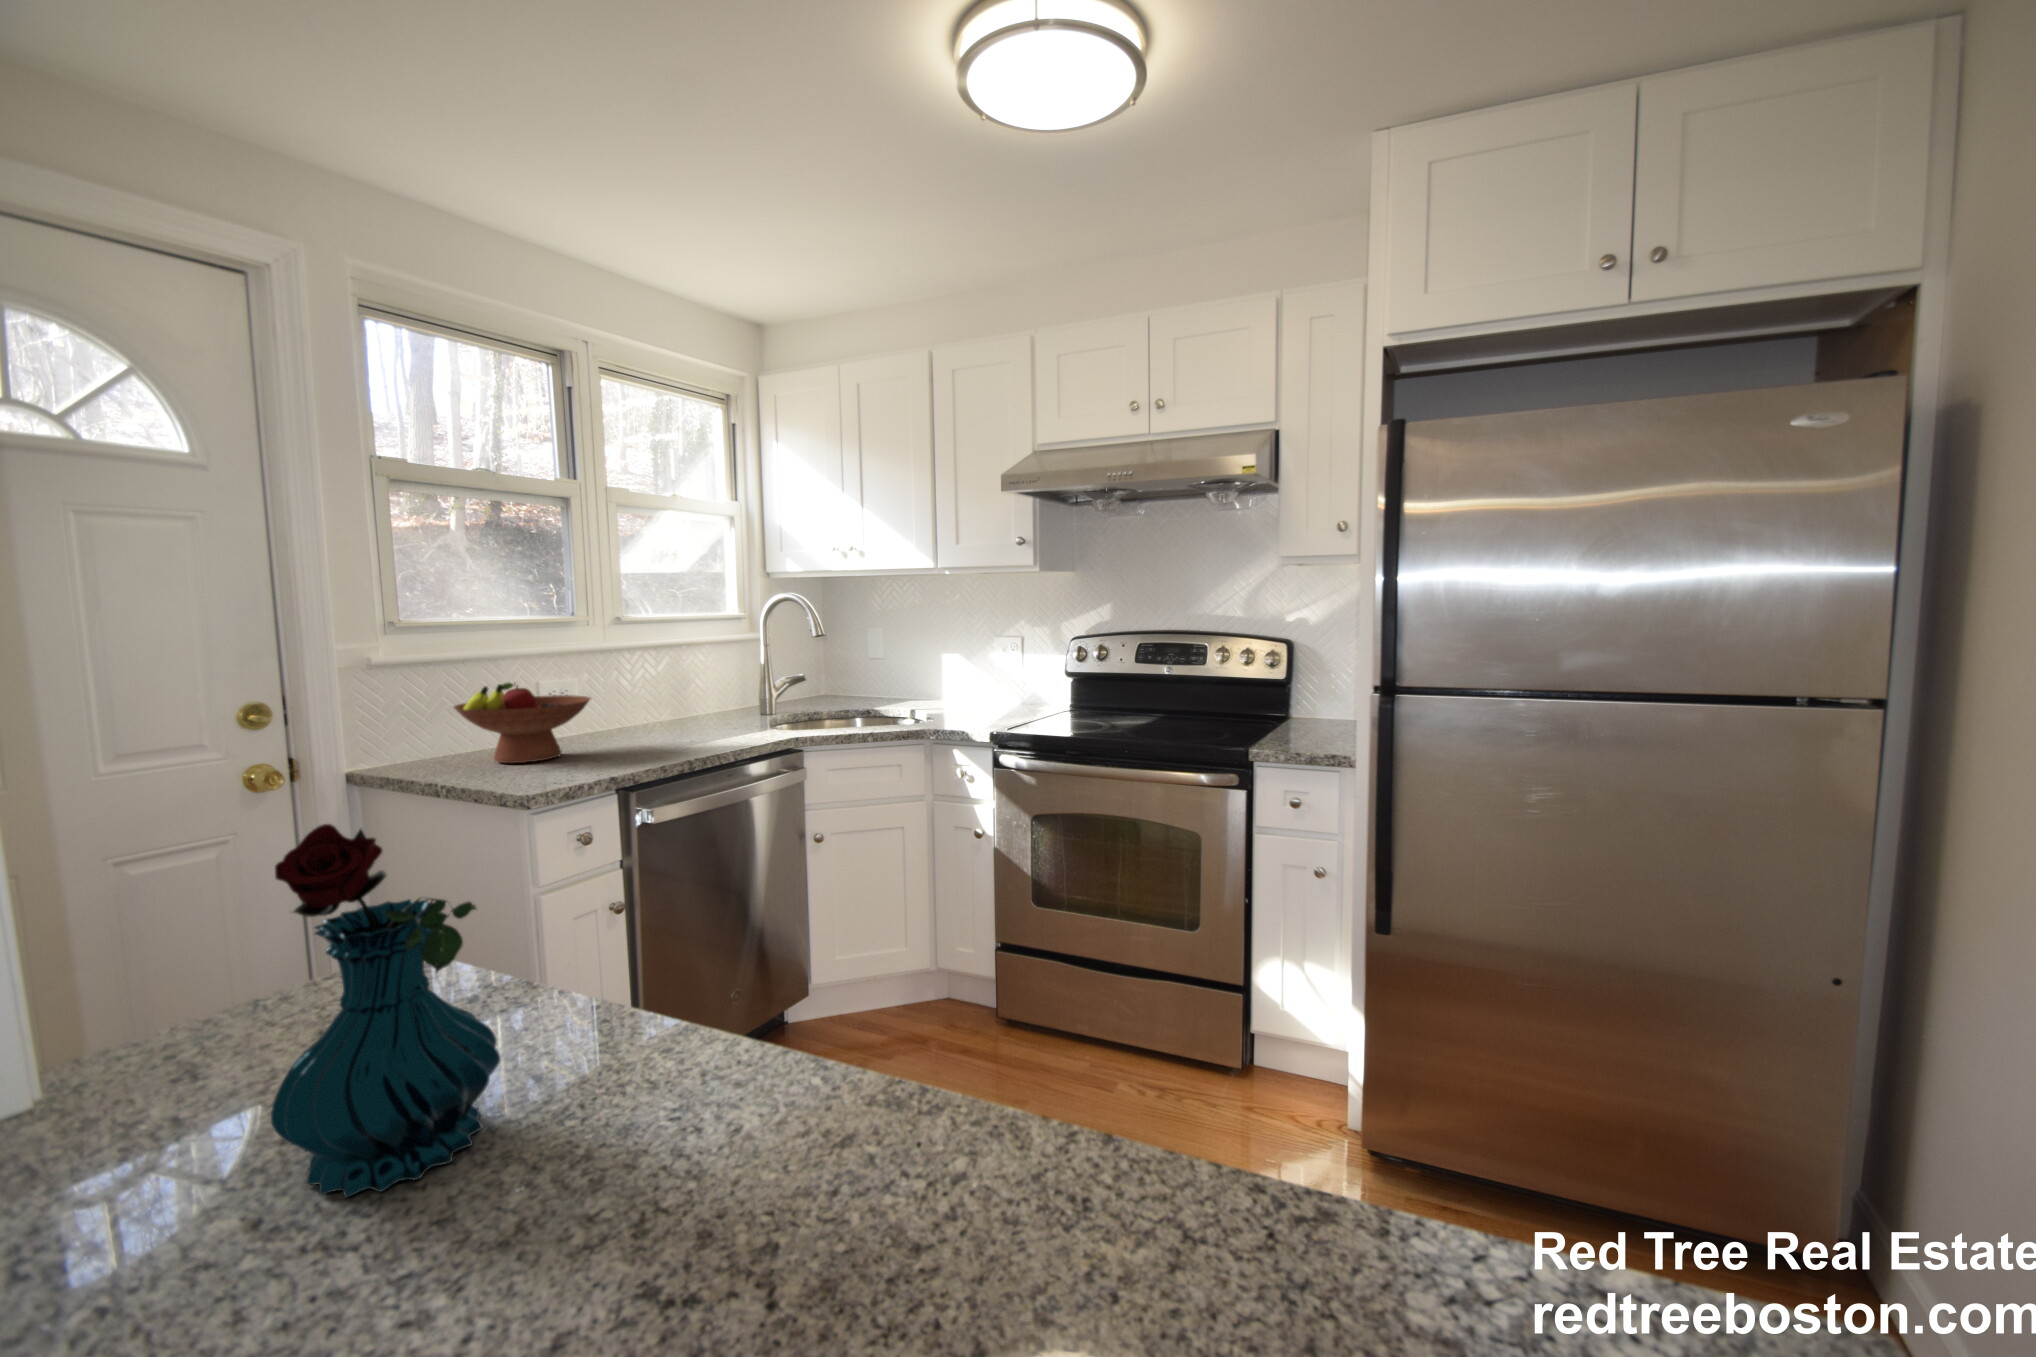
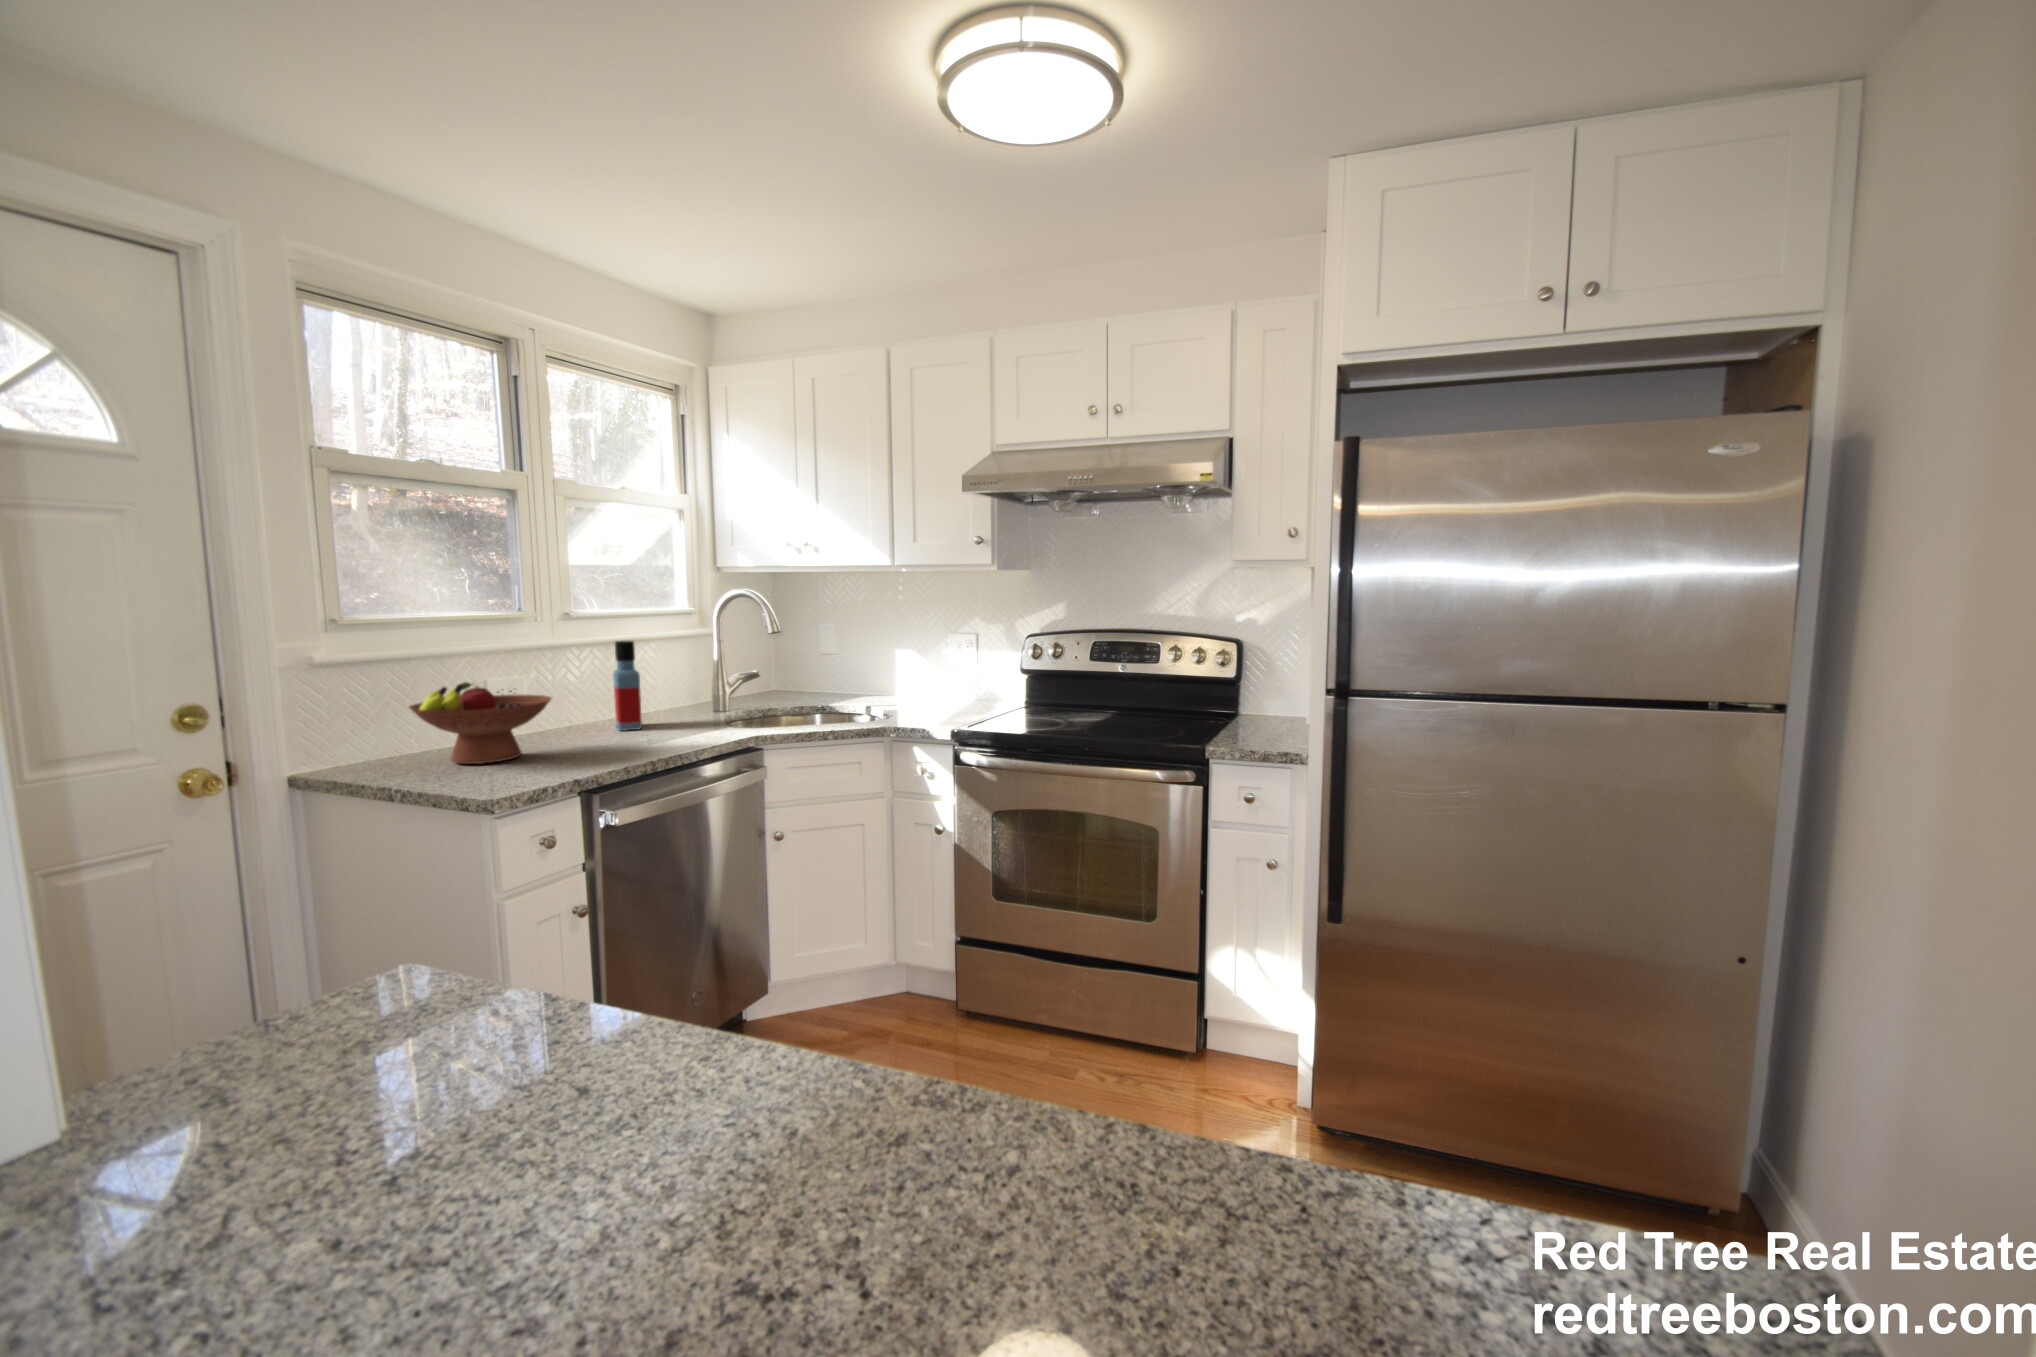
bottle: none [656,642,683,732] -> present [613,641,642,731]
vase: present [271,824,501,1198] -> none [342,851,560,1215]

